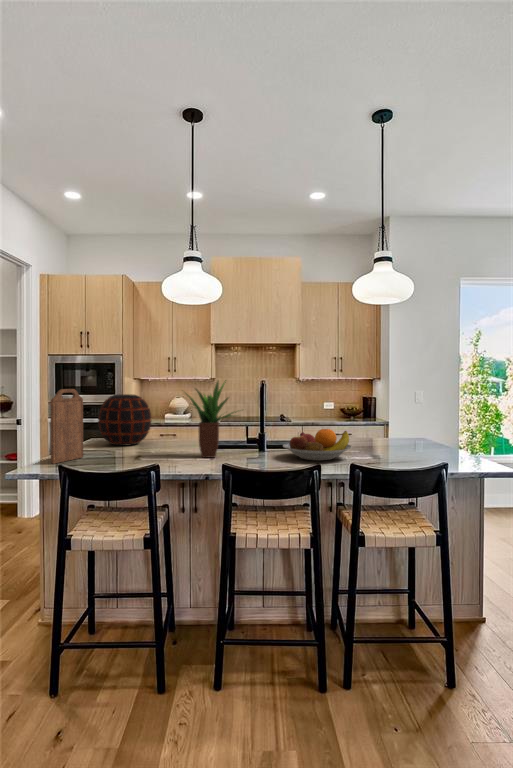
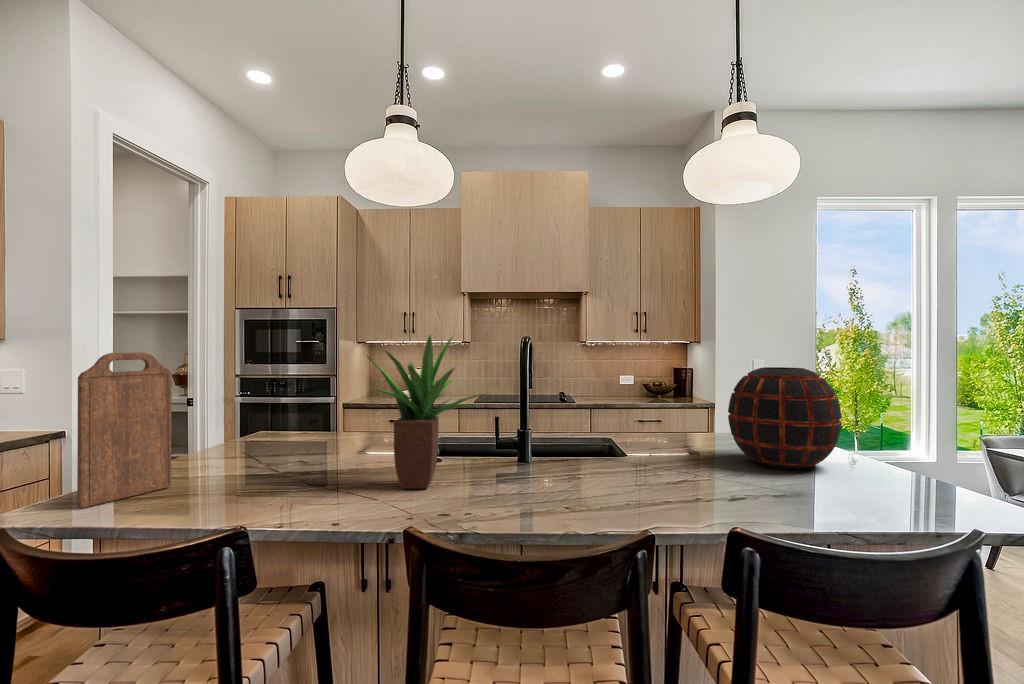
decorative vase: present [98,394,151,446] -> present [728,367,842,469]
fruit bowl: present [283,429,352,461] -> none [562,434,705,502]

